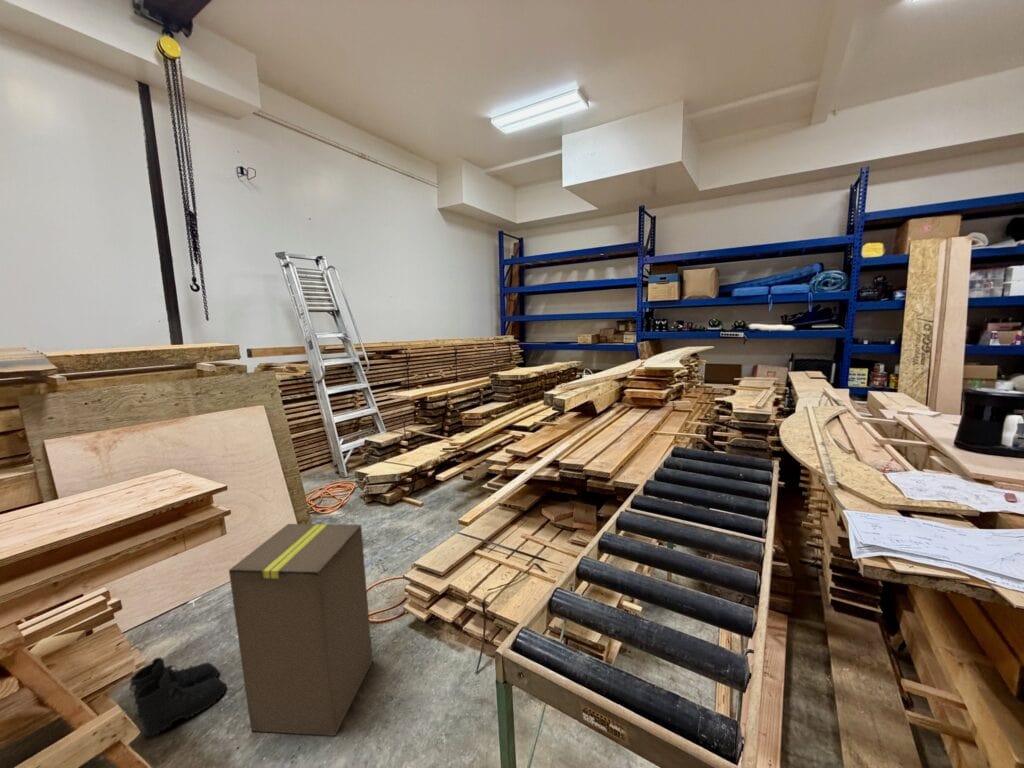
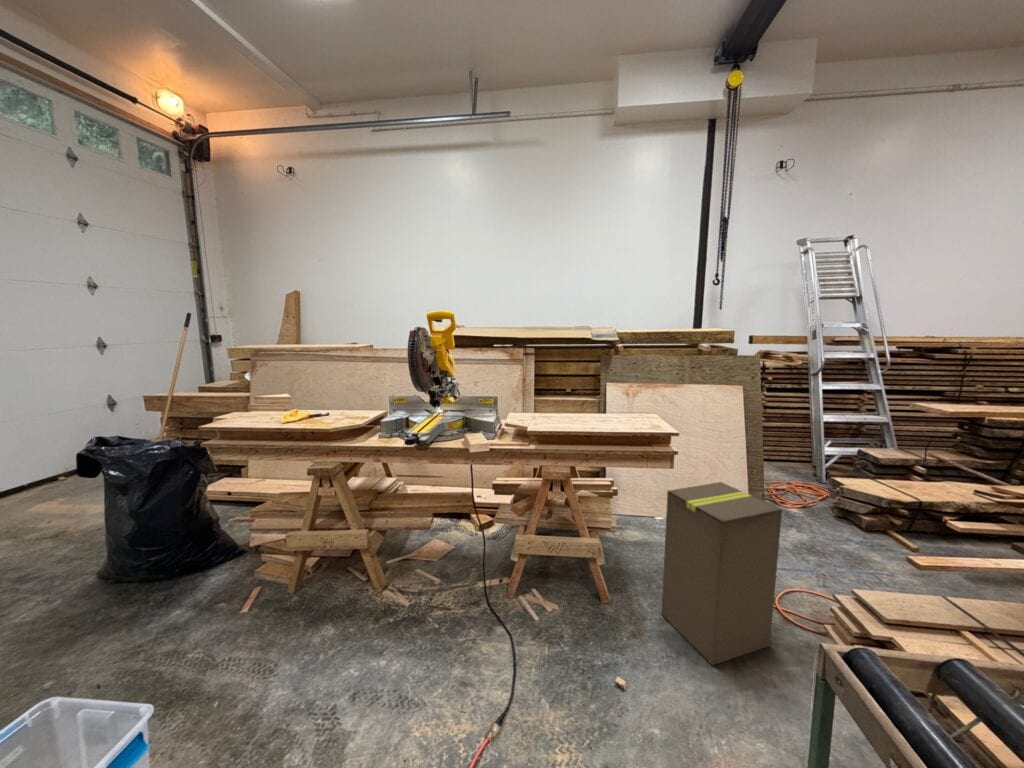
boots: present [129,657,226,736] -> none [610,532,658,583]

